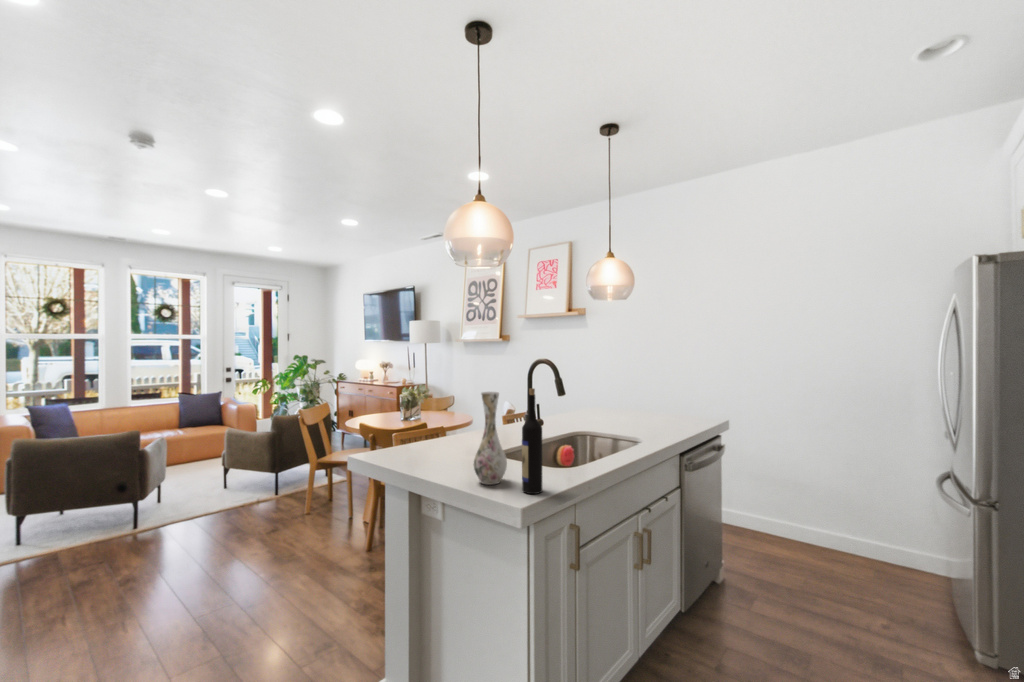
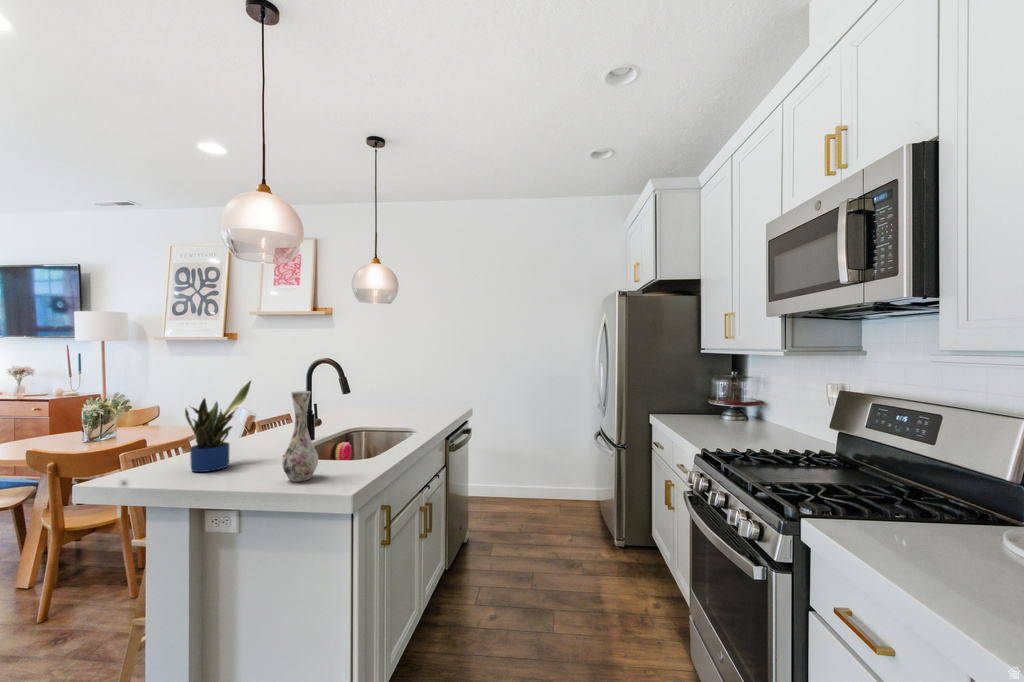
potted plant: none [417,378,468,460] -> present [185,381,251,472]
wine bottle: present [522,388,542,494] -> none [339,386,359,481]

